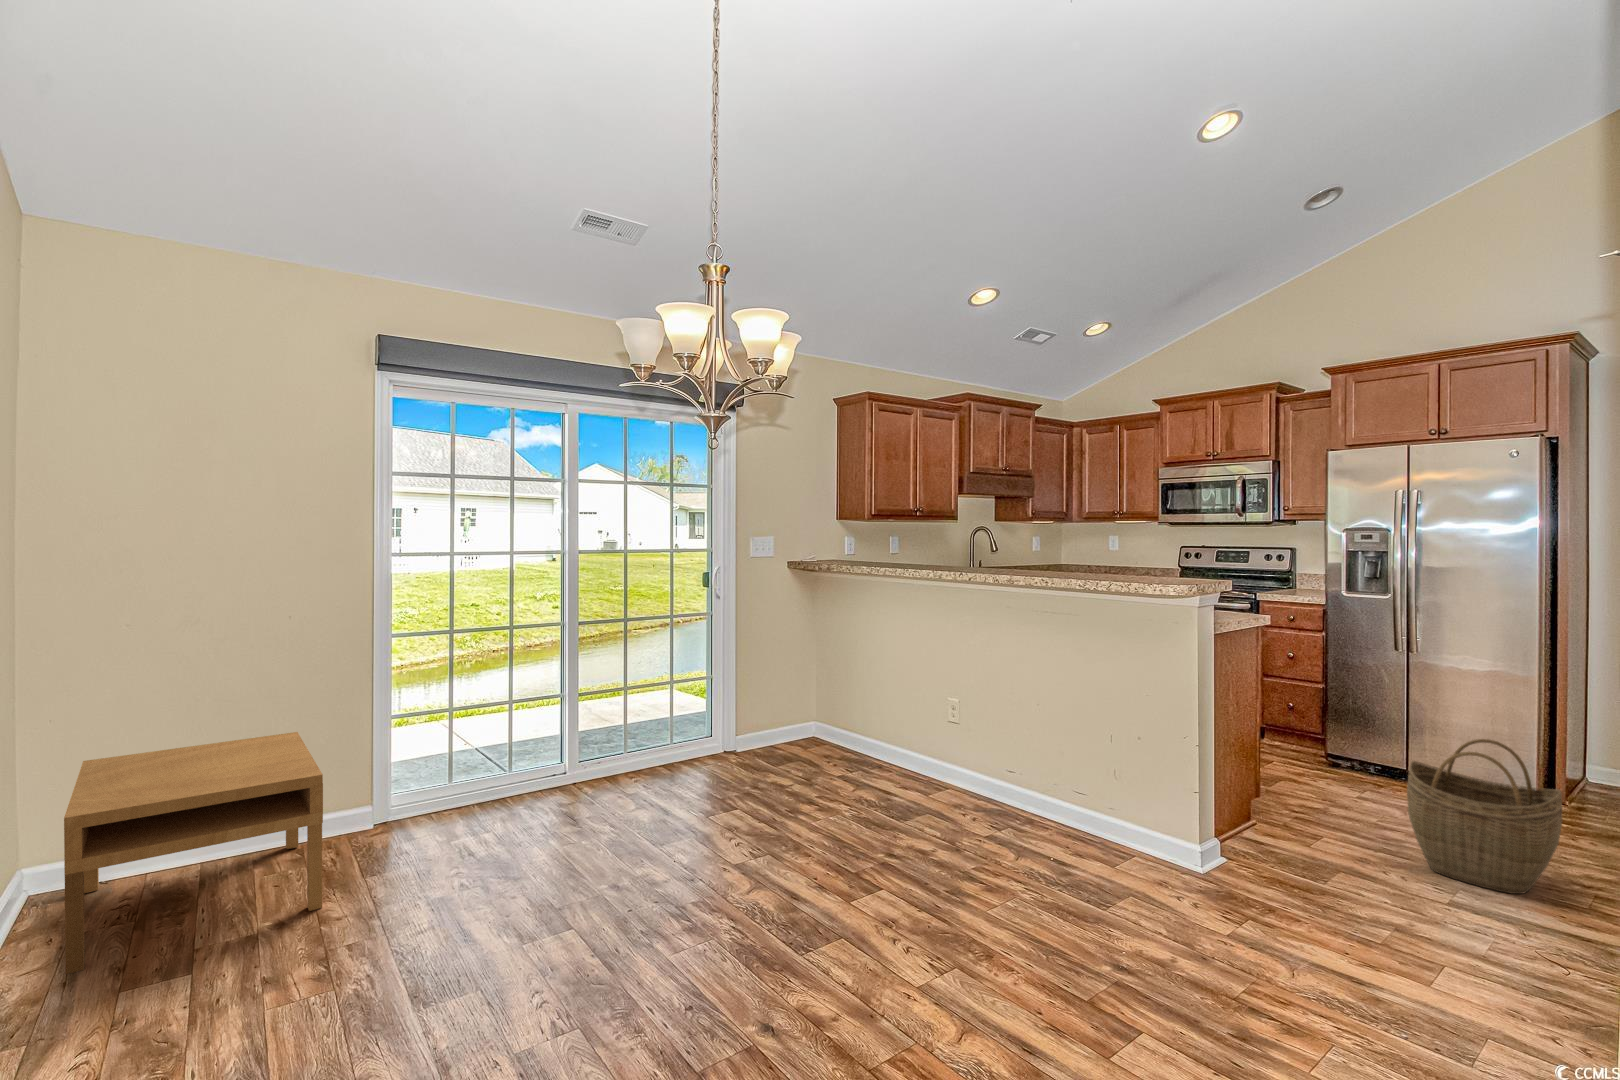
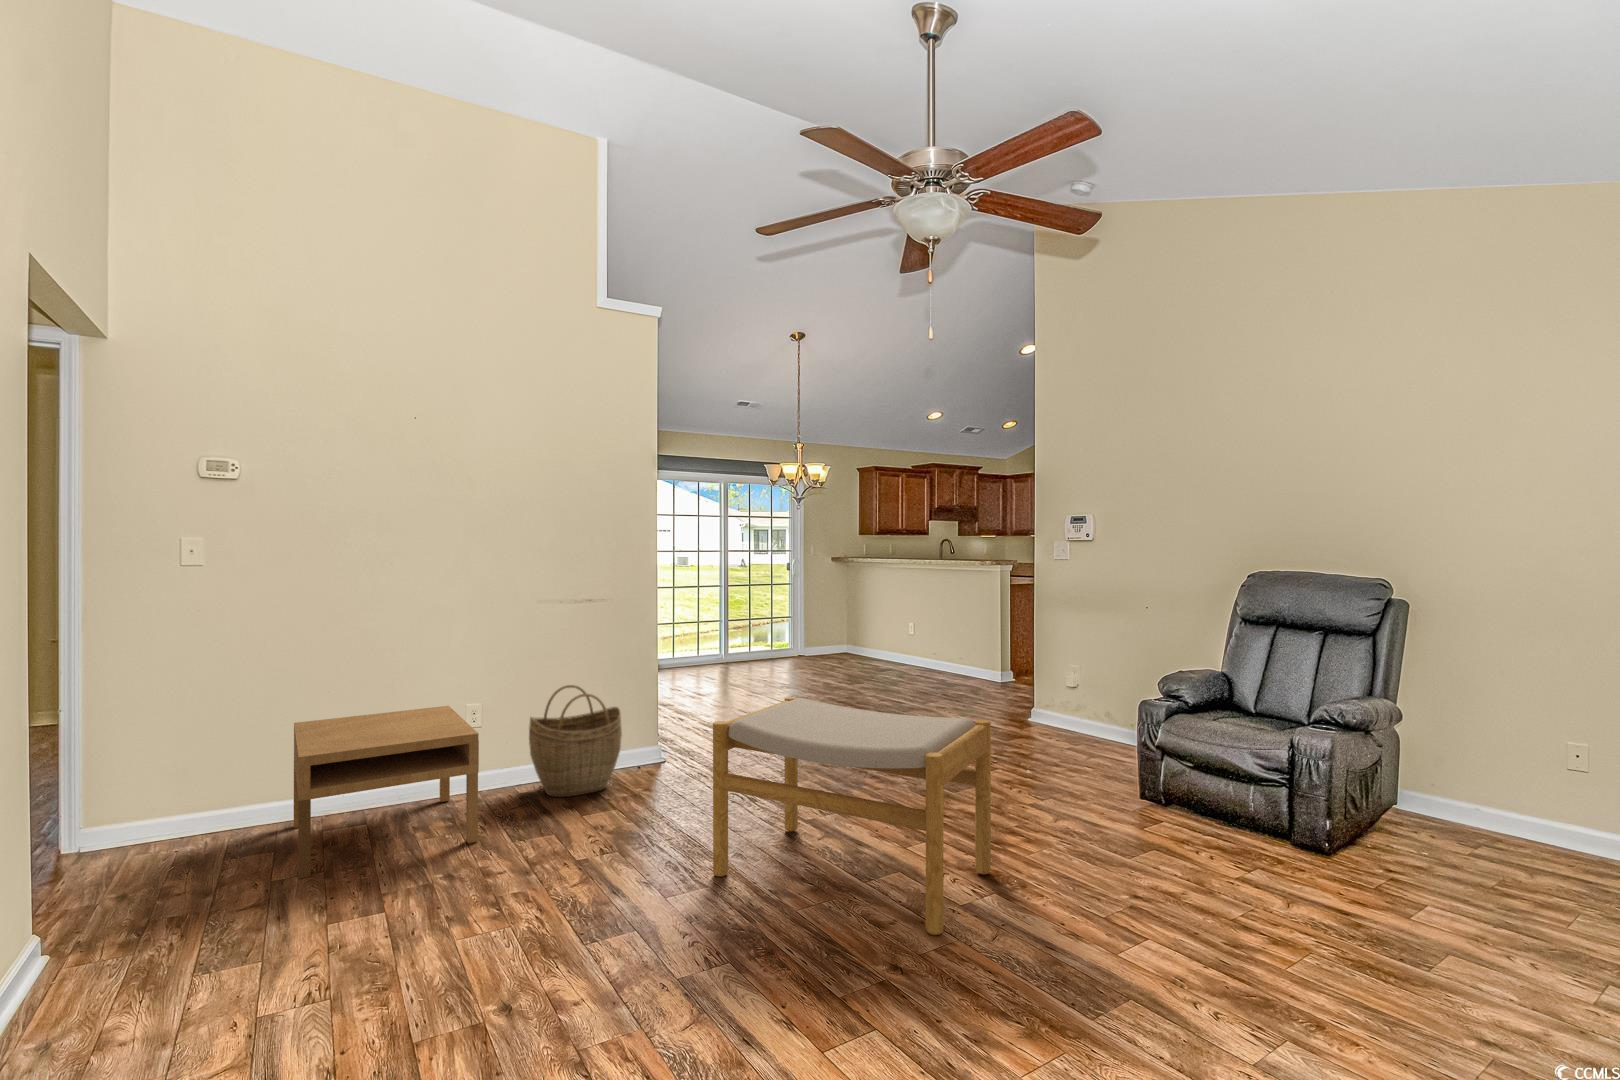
footstool: none [615,723,953,1036] -> present [713,697,991,935]
woven basket: present [1407,739,1562,894] -> present [529,685,622,797]

